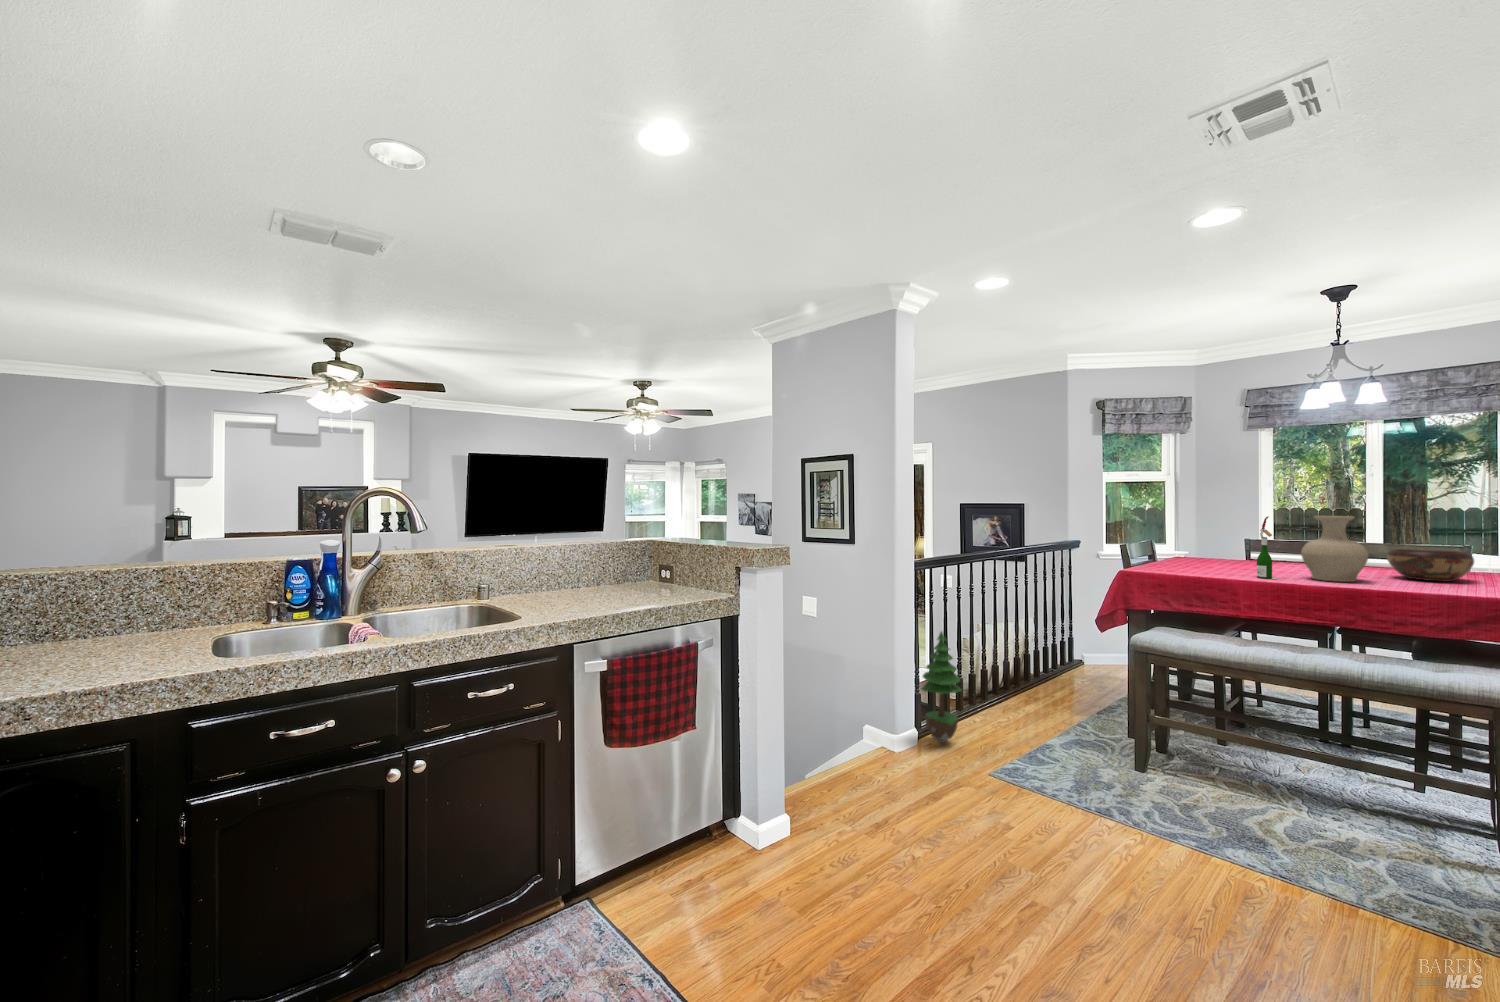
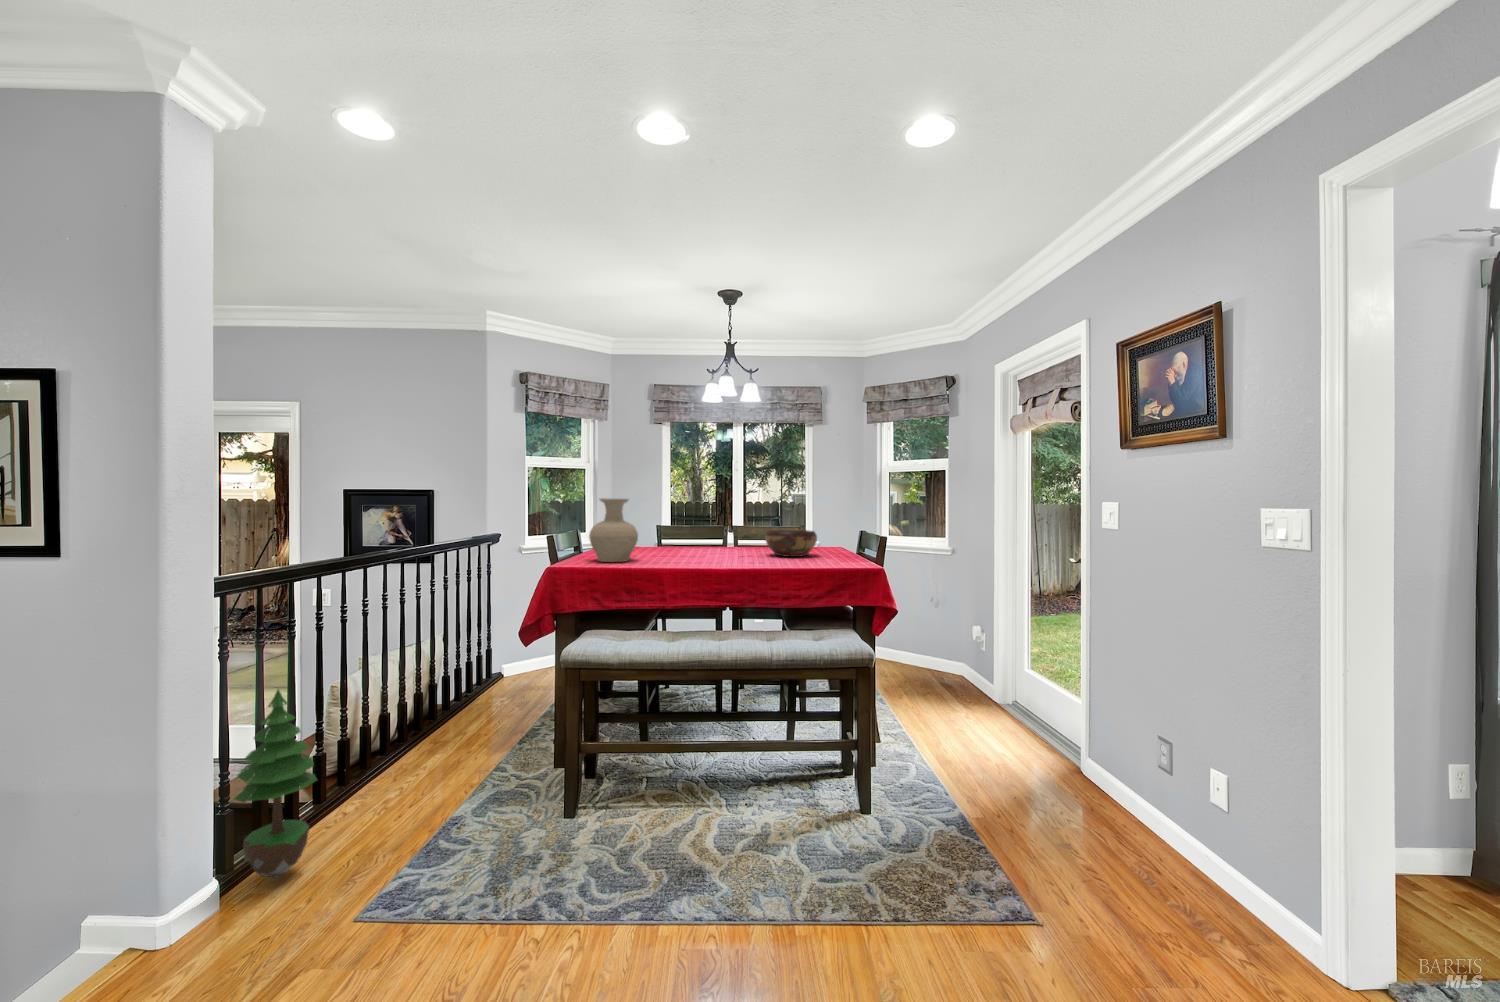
vase: present [1301,516,1368,582] -> present [589,498,638,562]
wine bottle: present [1257,517,1277,579] -> none [676,500,694,565]

